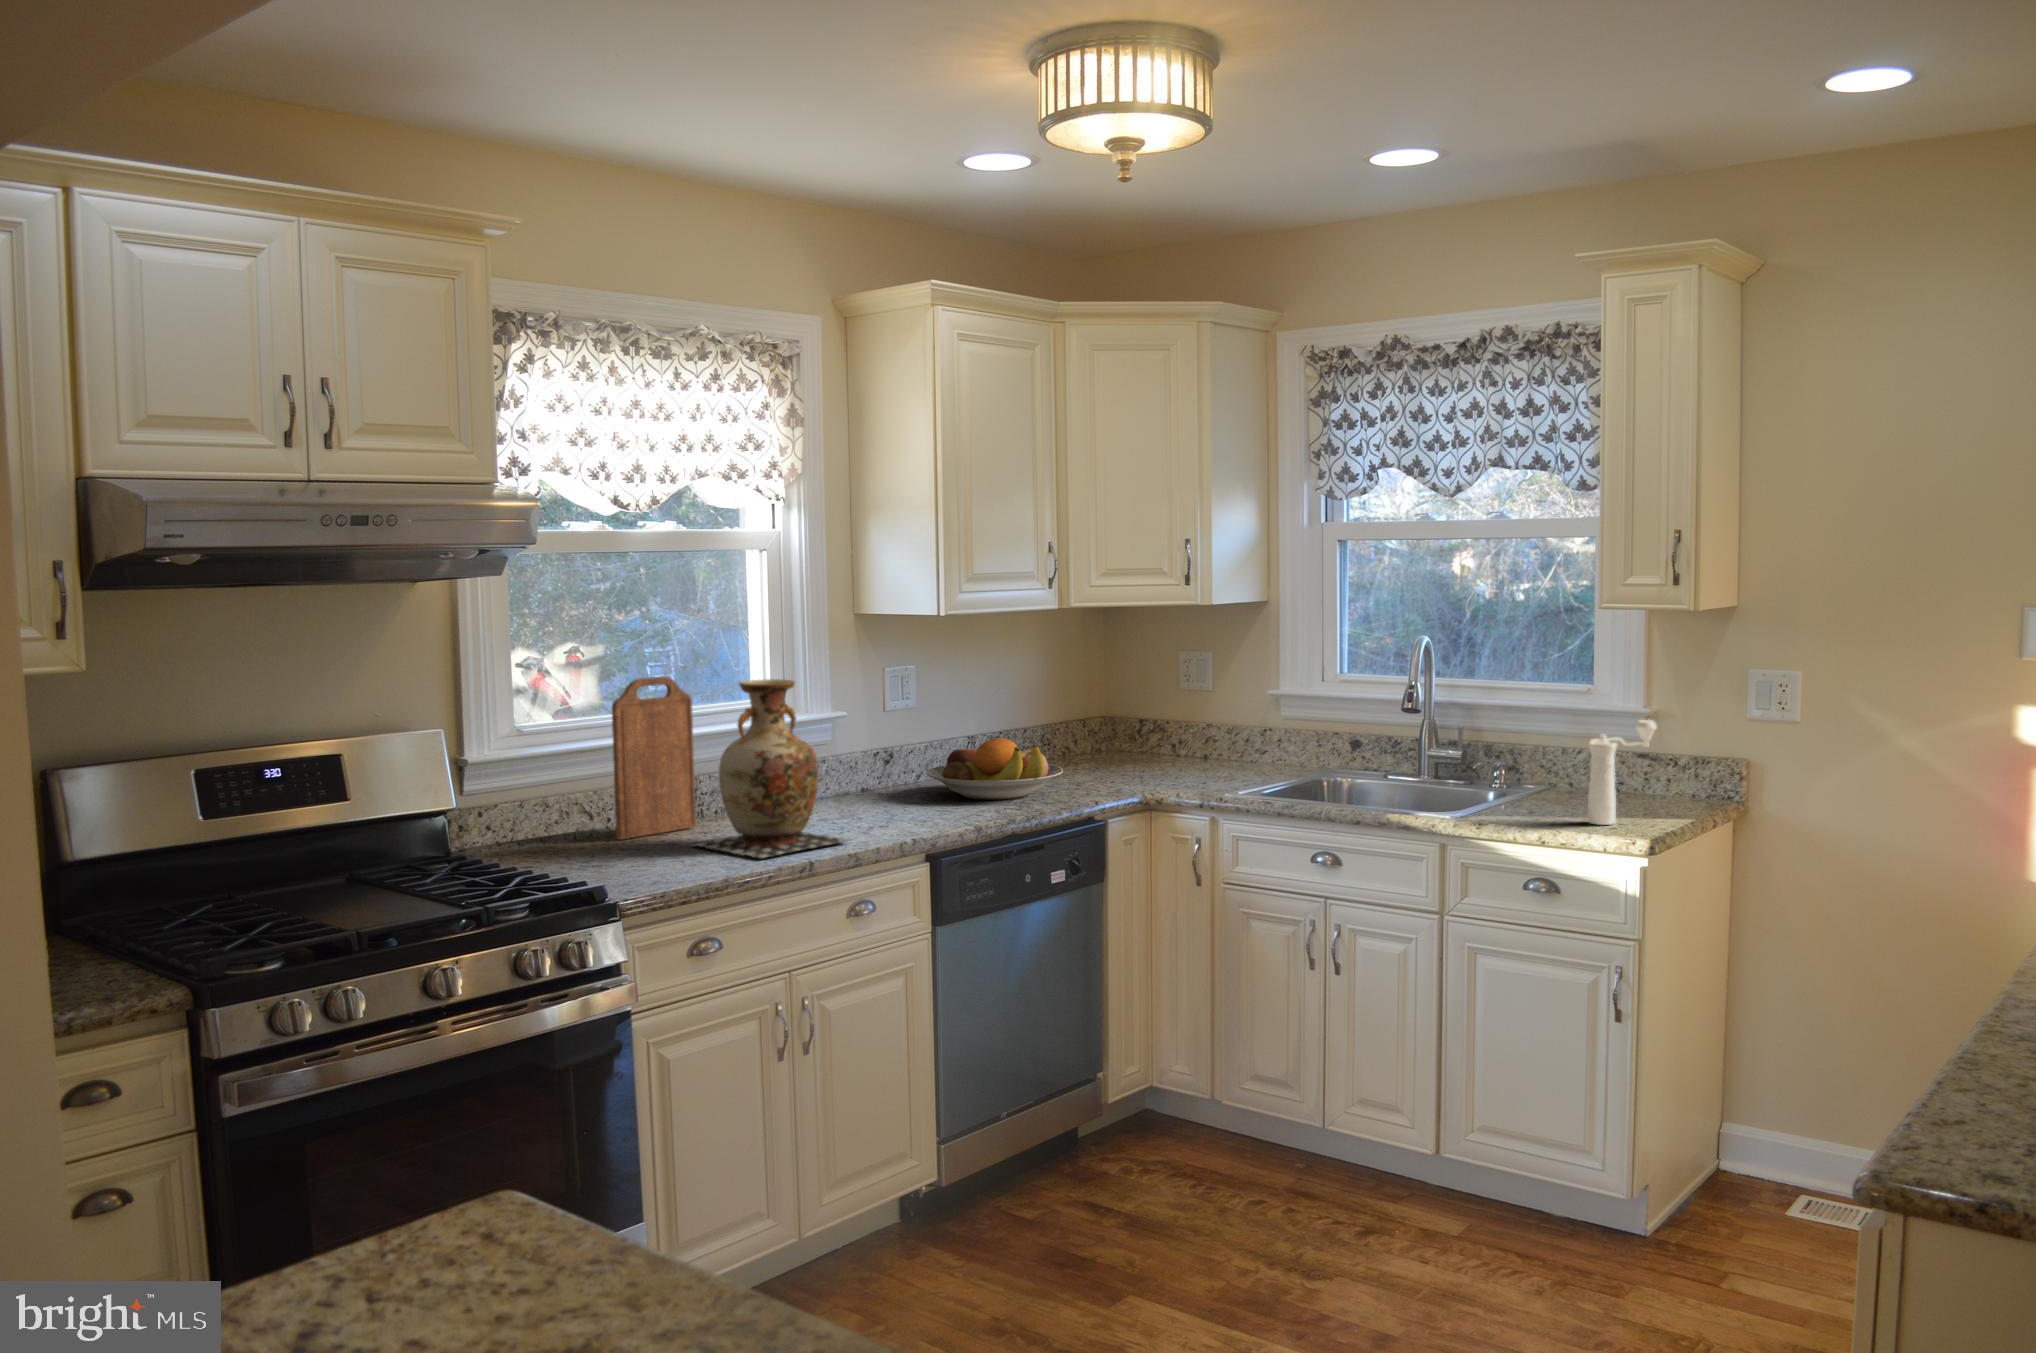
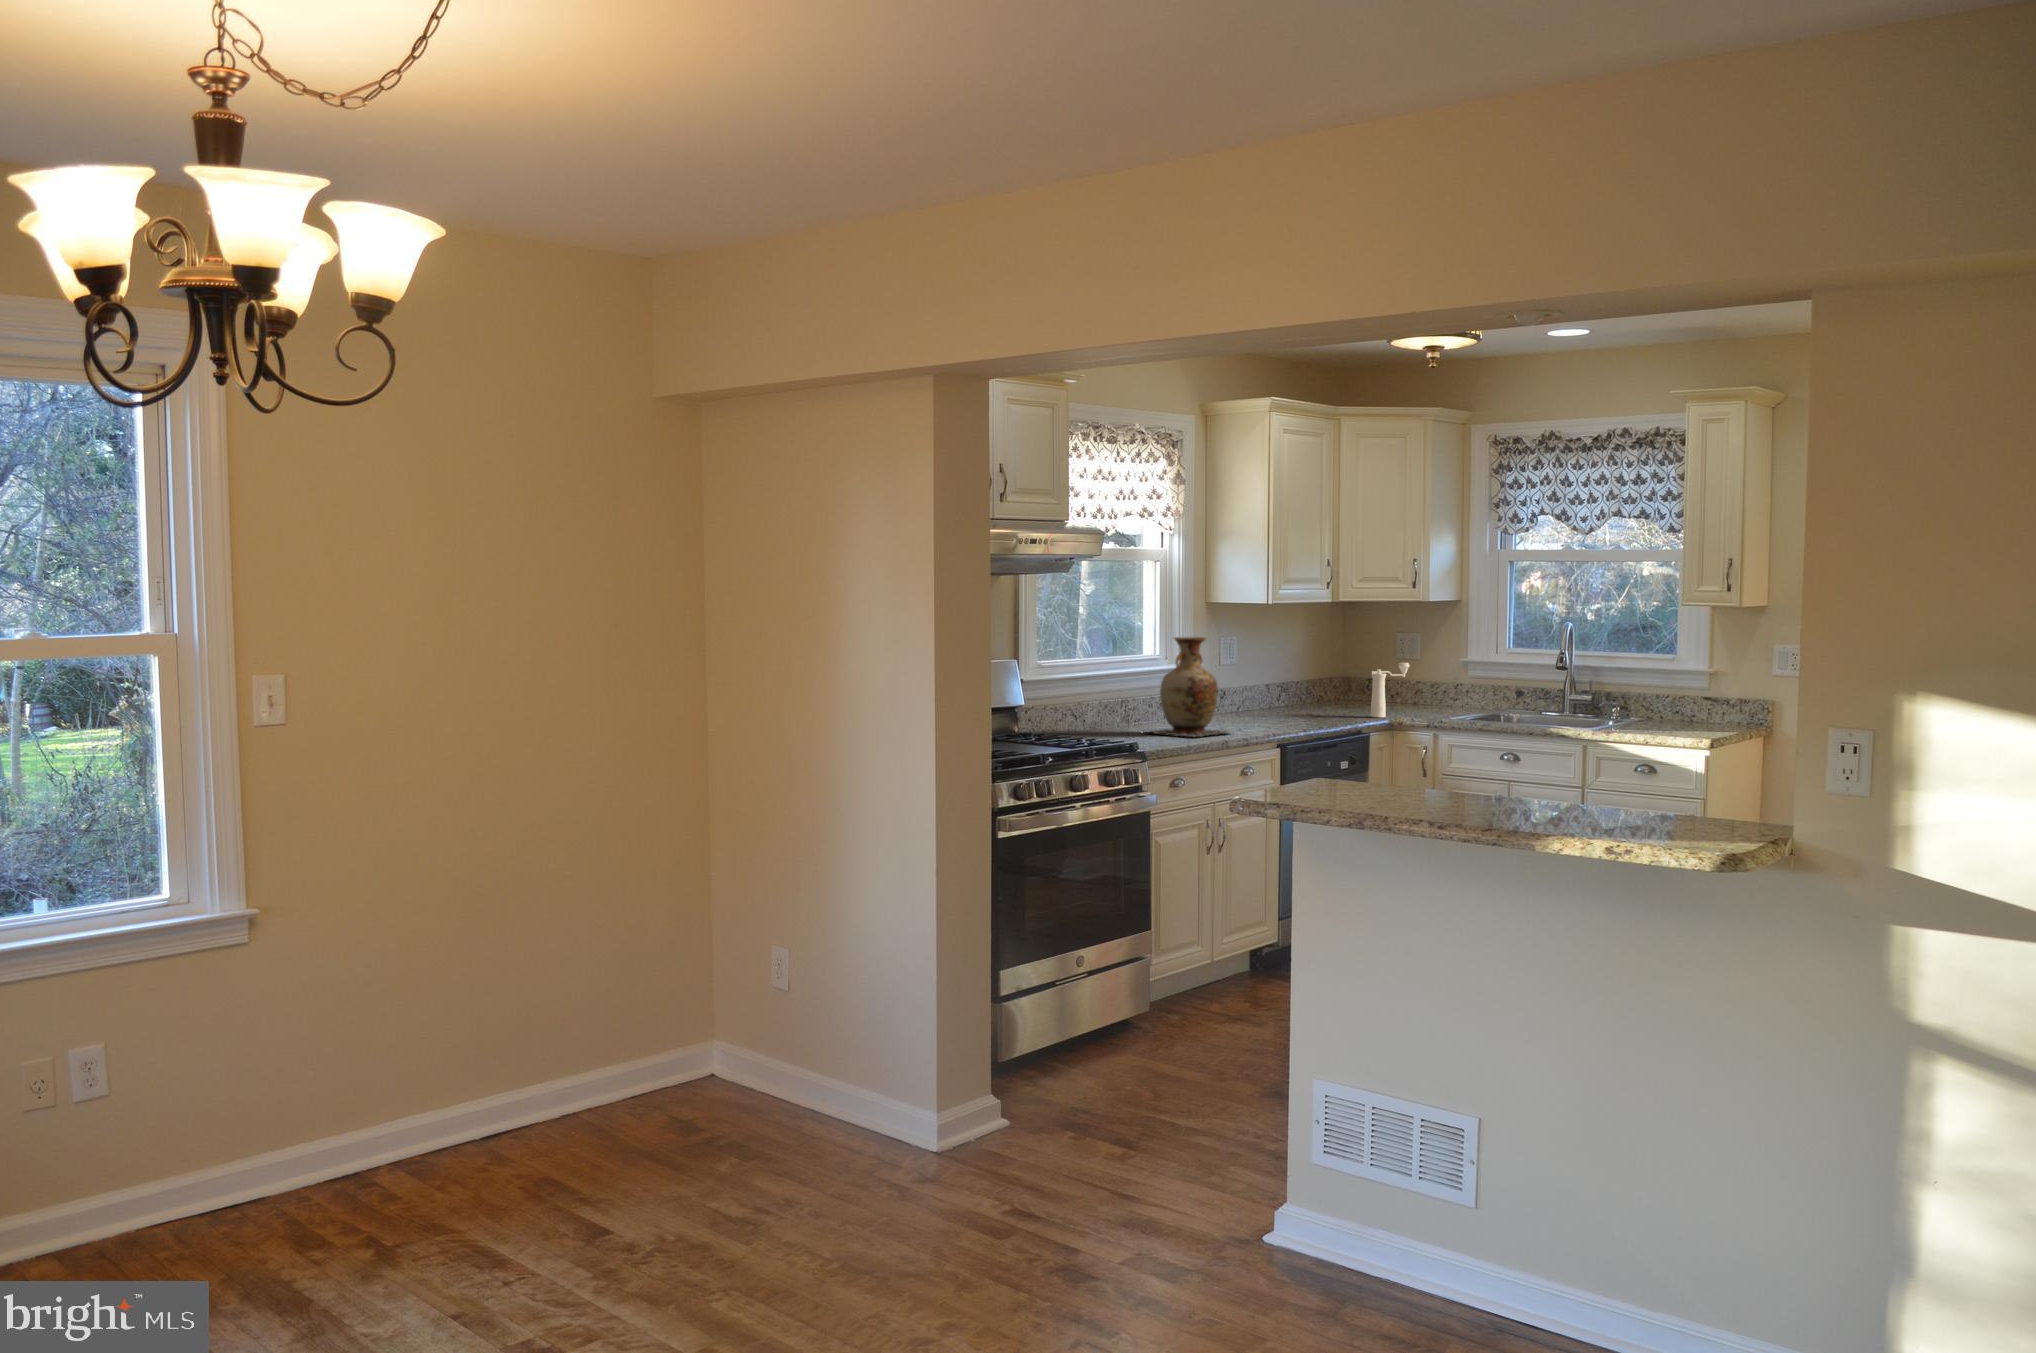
cutting board: present [612,677,696,839] -> none [1090,635,1129,731]
pepper mill: present [1588,720,1657,825] -> present [1371,663,1410,717]
fruit bowl: present [926,738,1063,799] -> none [1248,682,1336,720]

